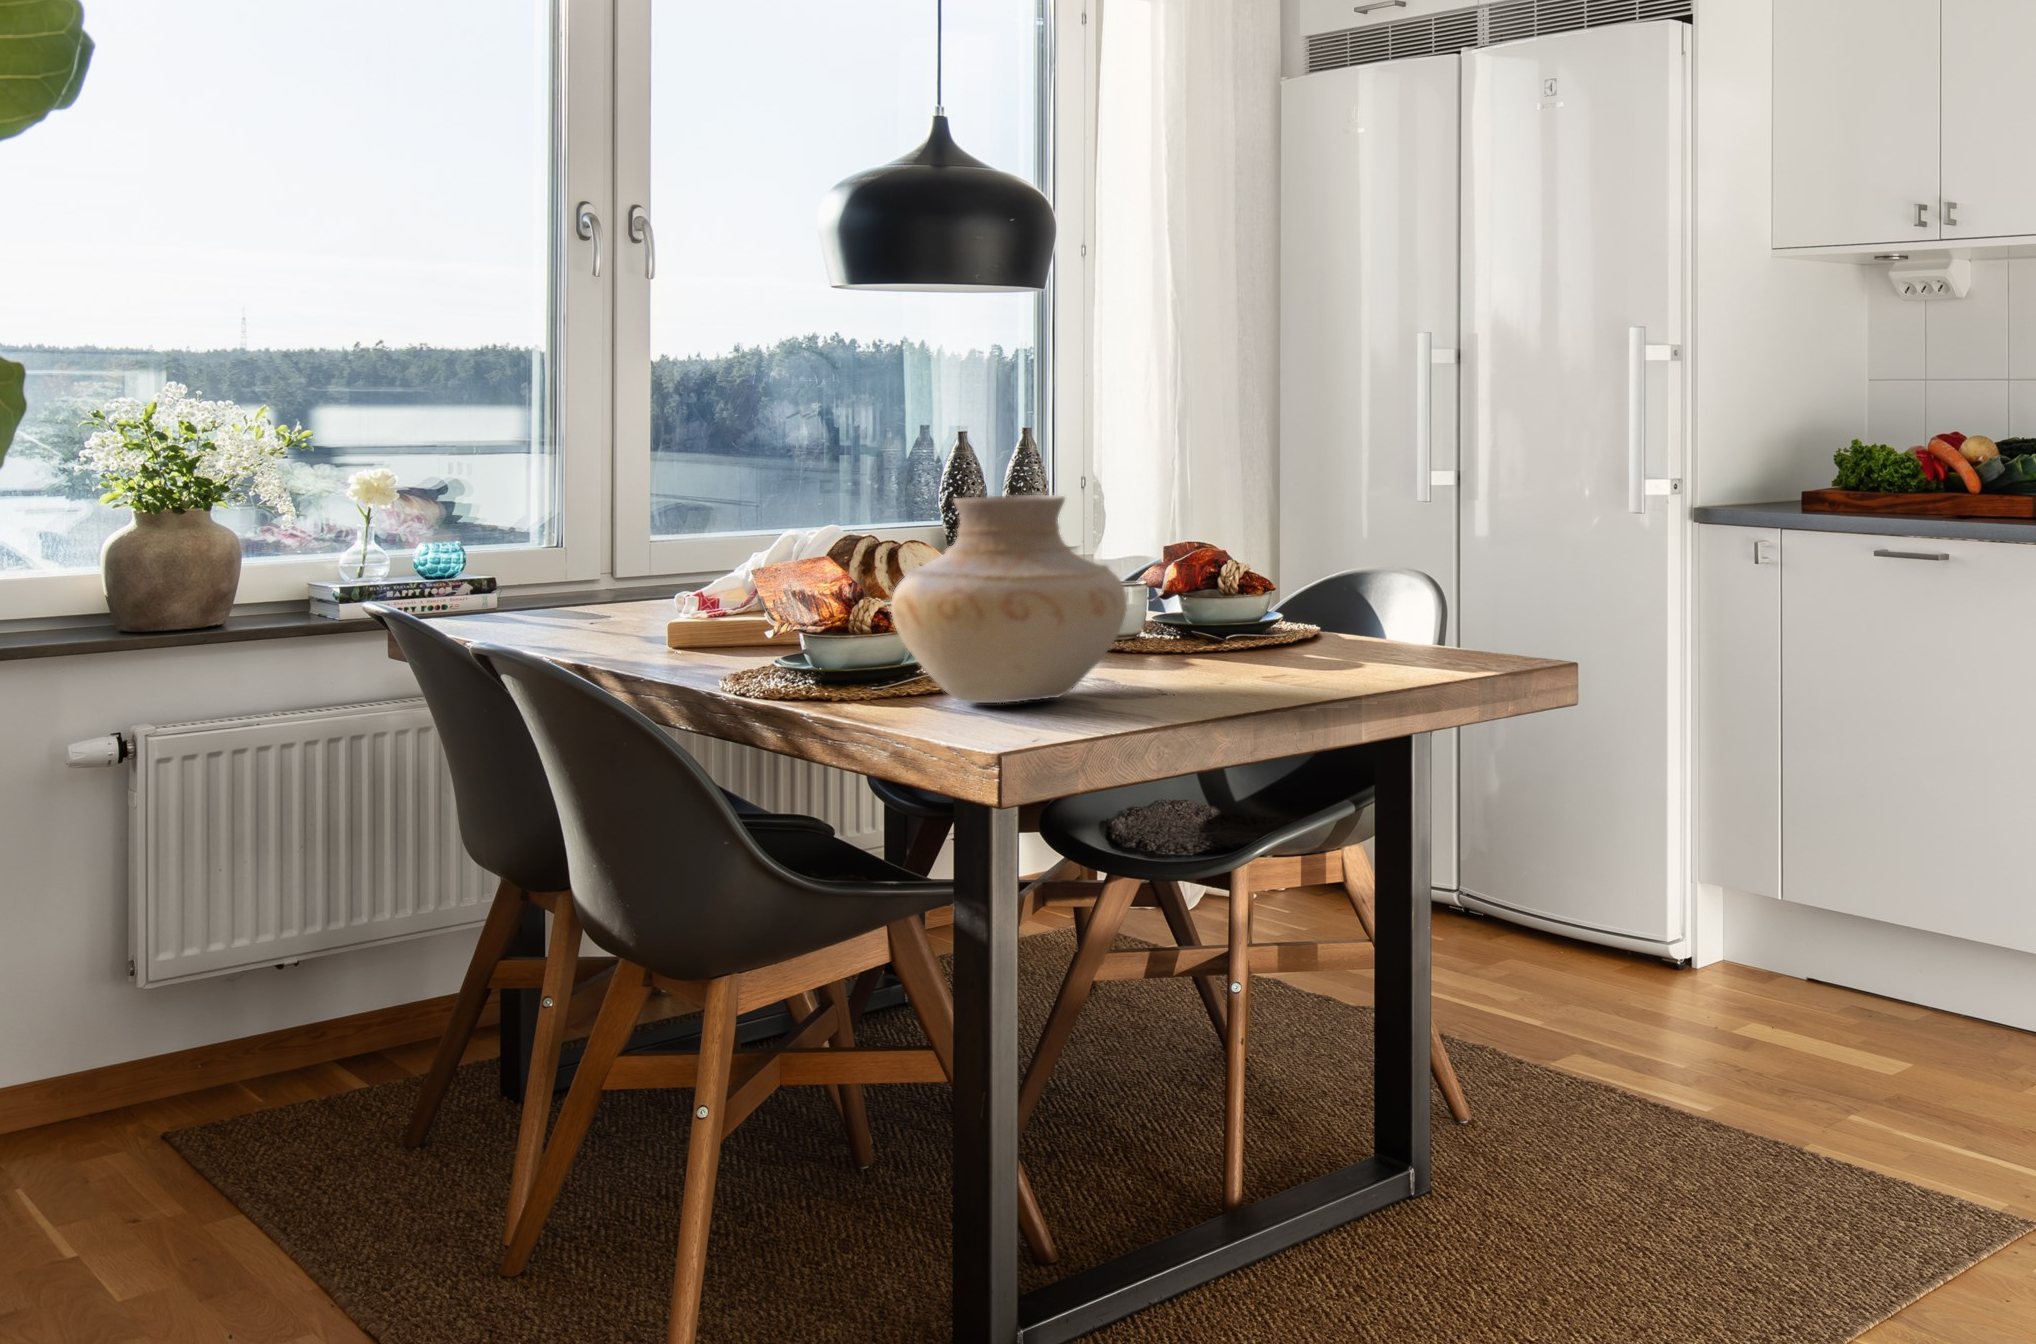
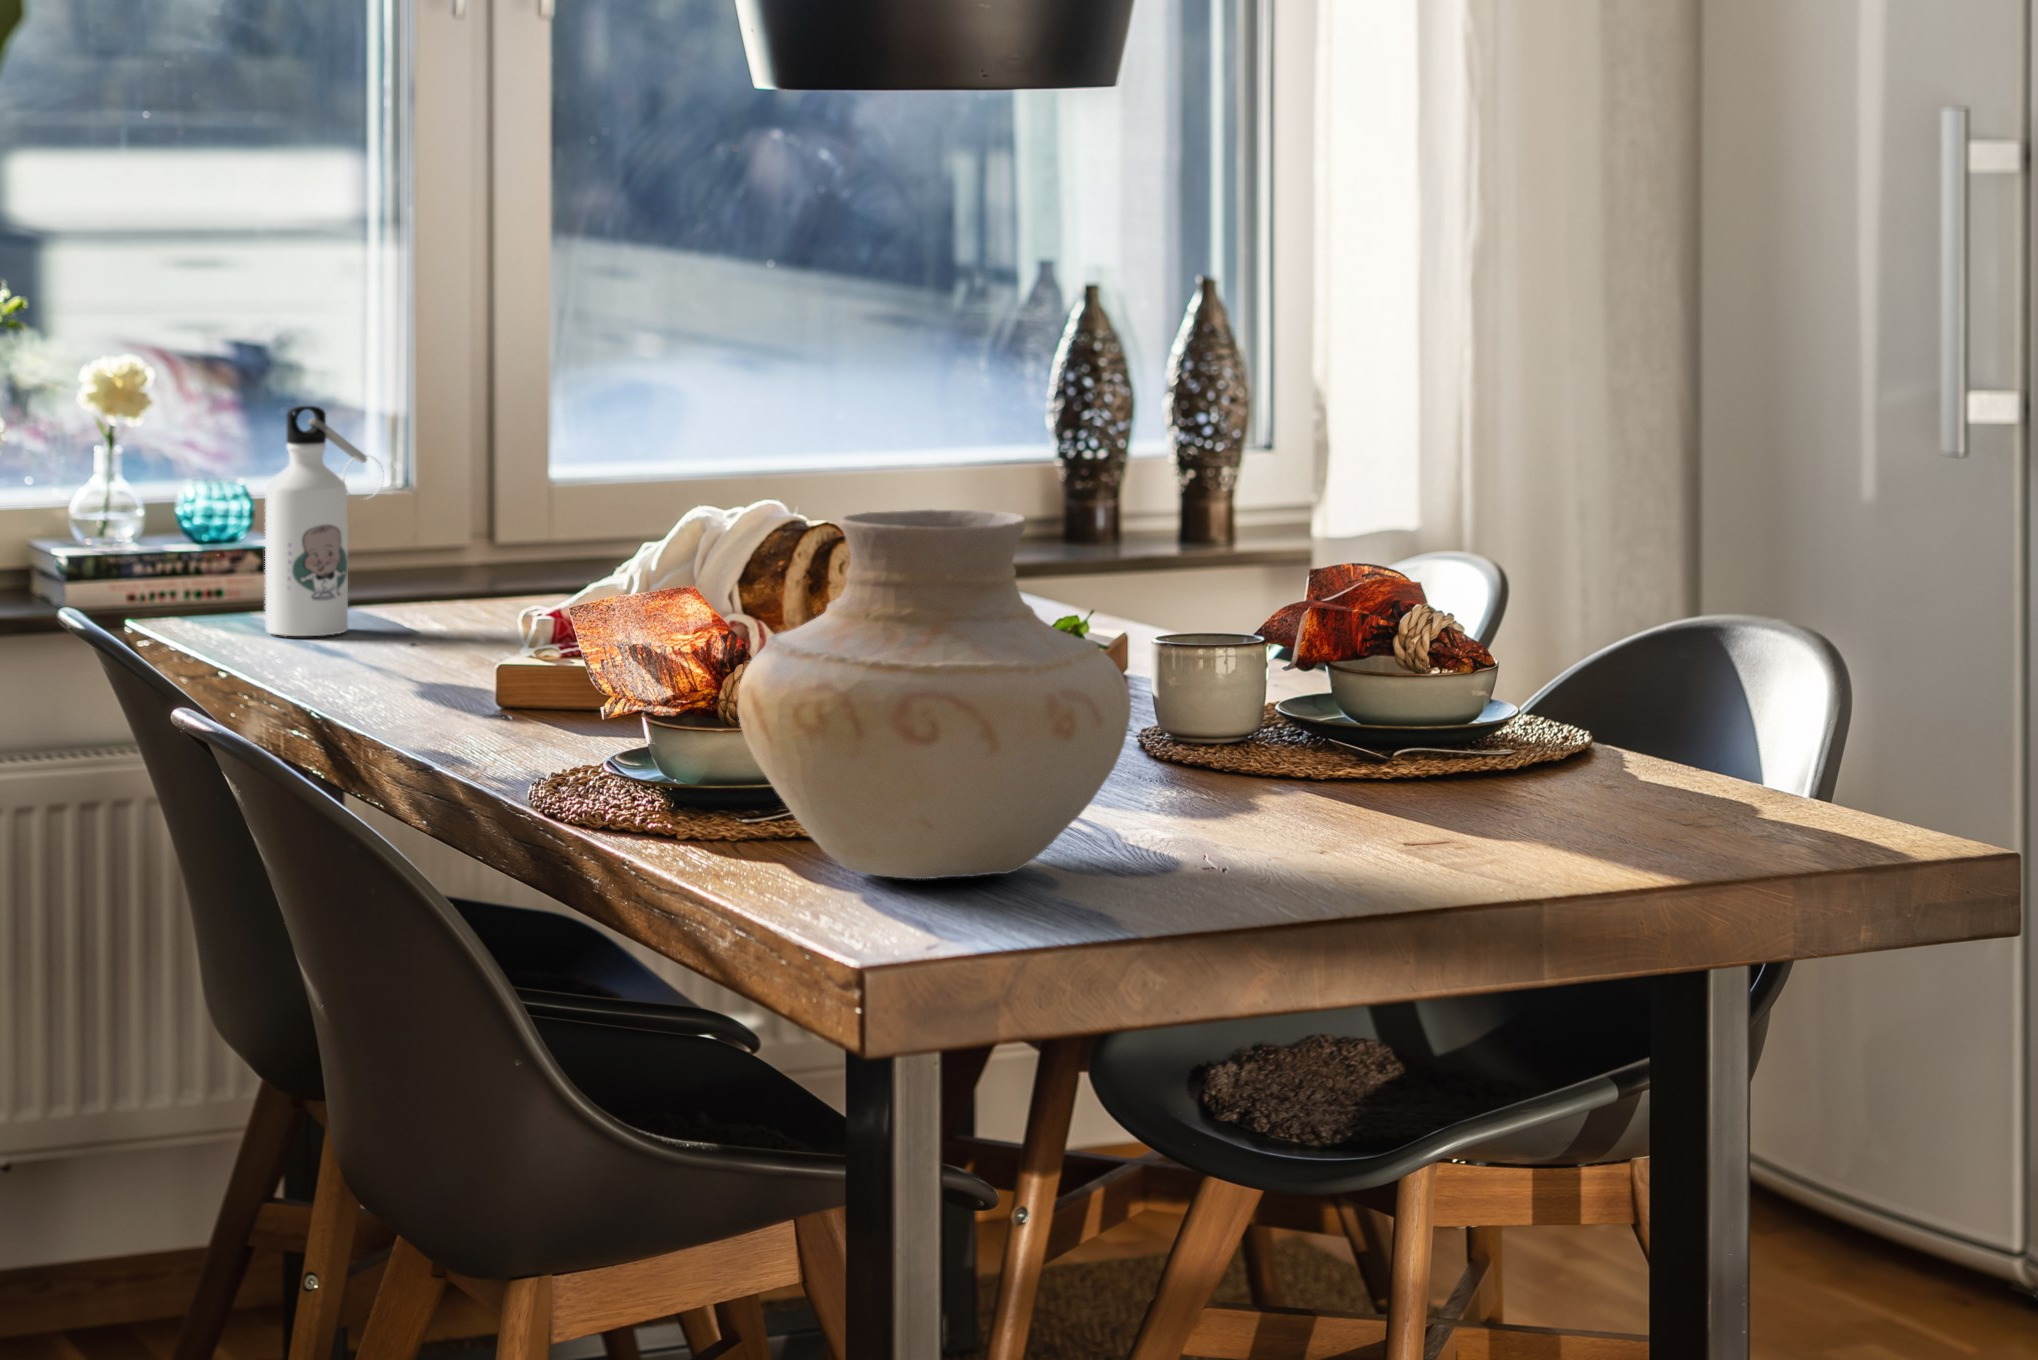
water bottle: none [497,485,575,622] -> present [265,406,384,636]

